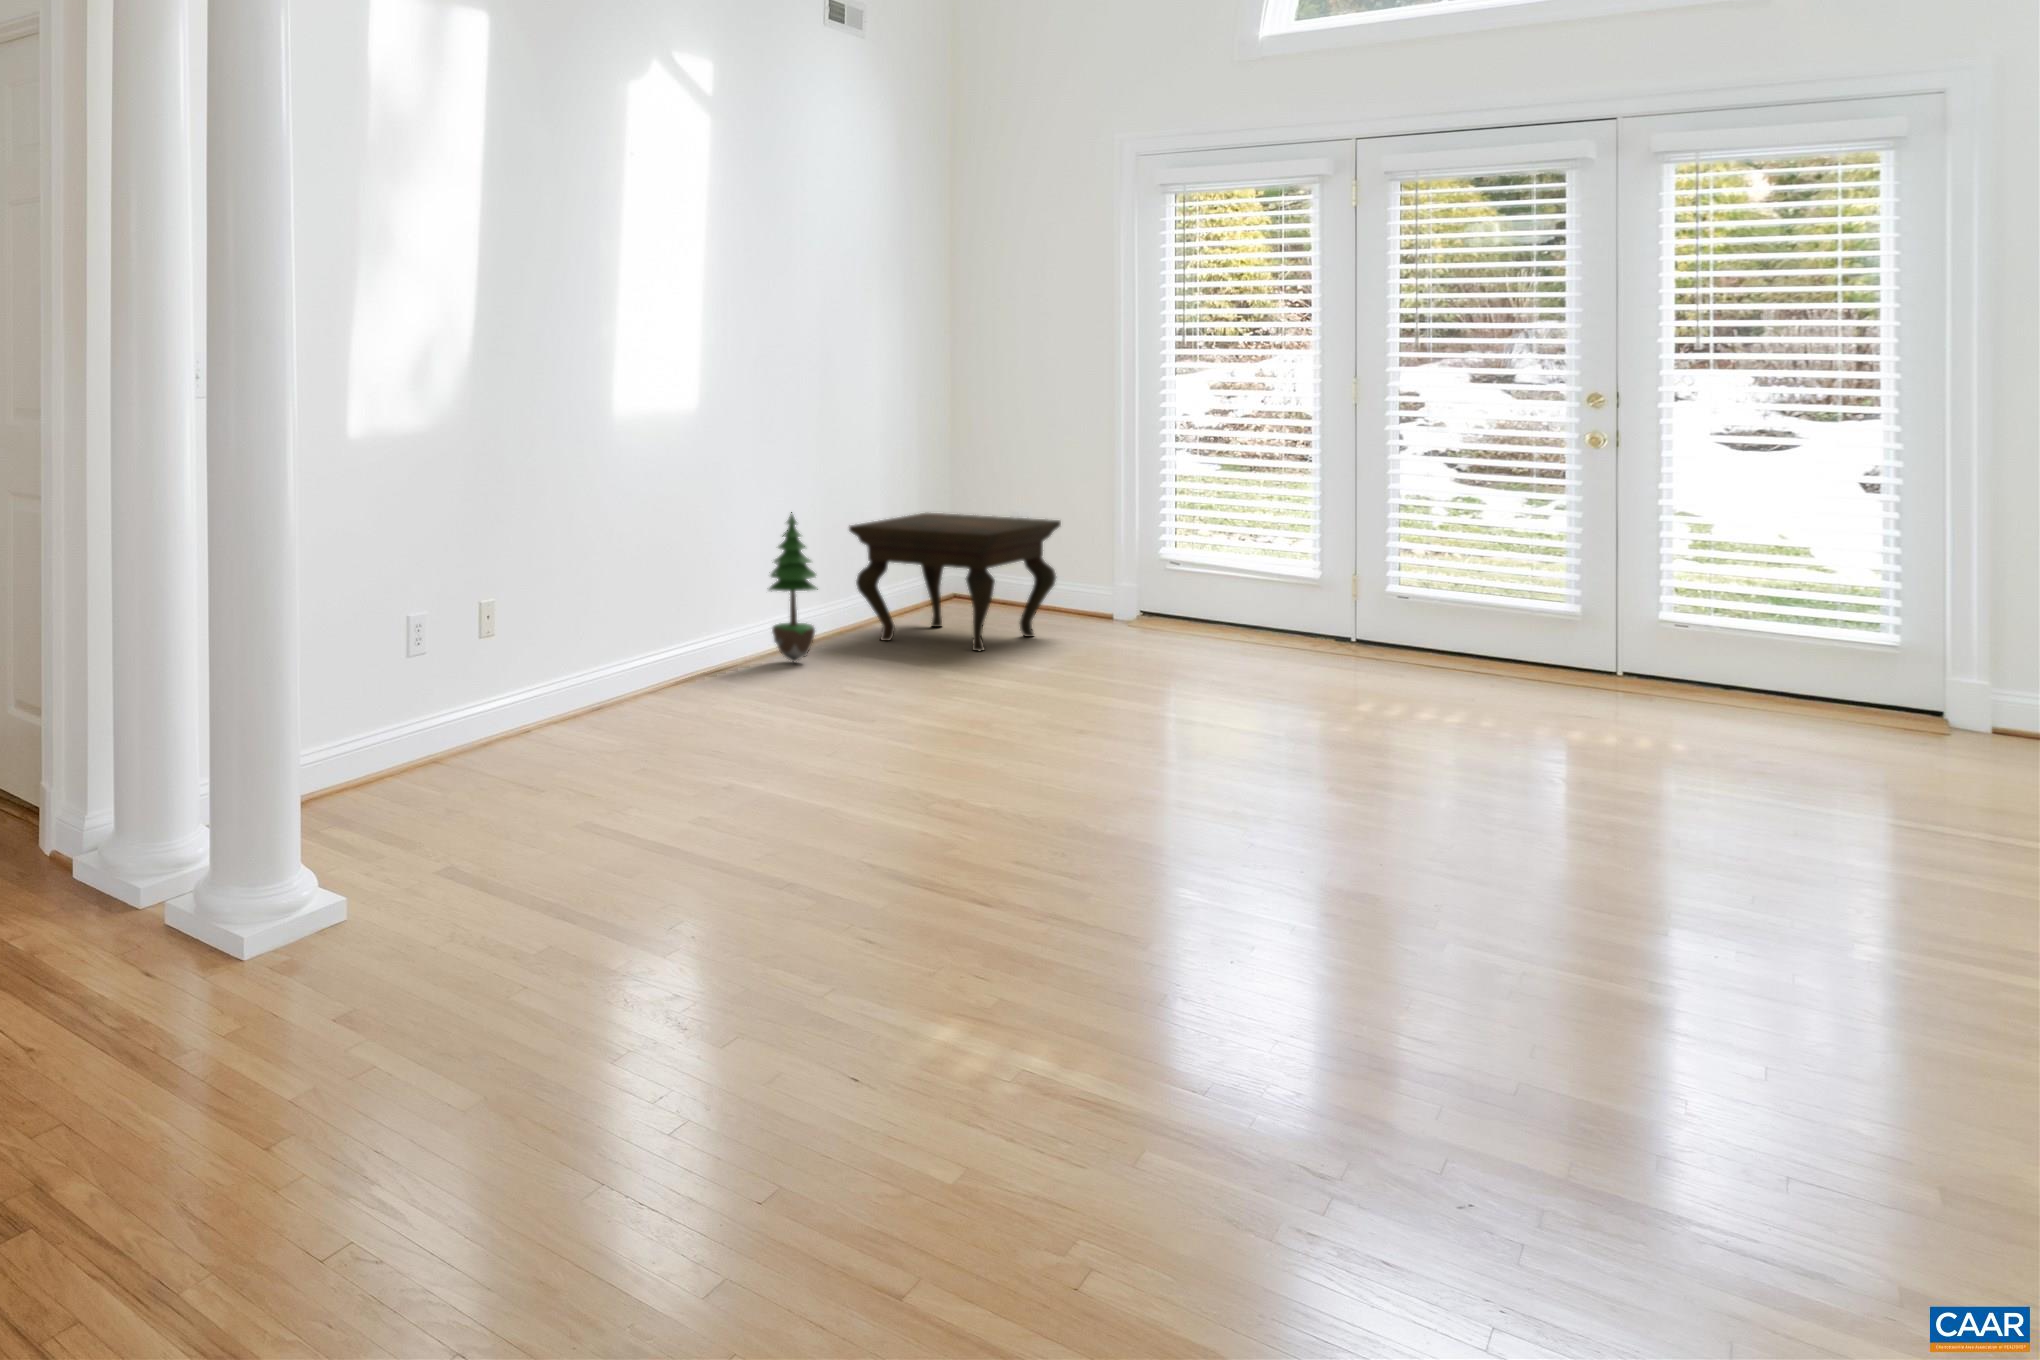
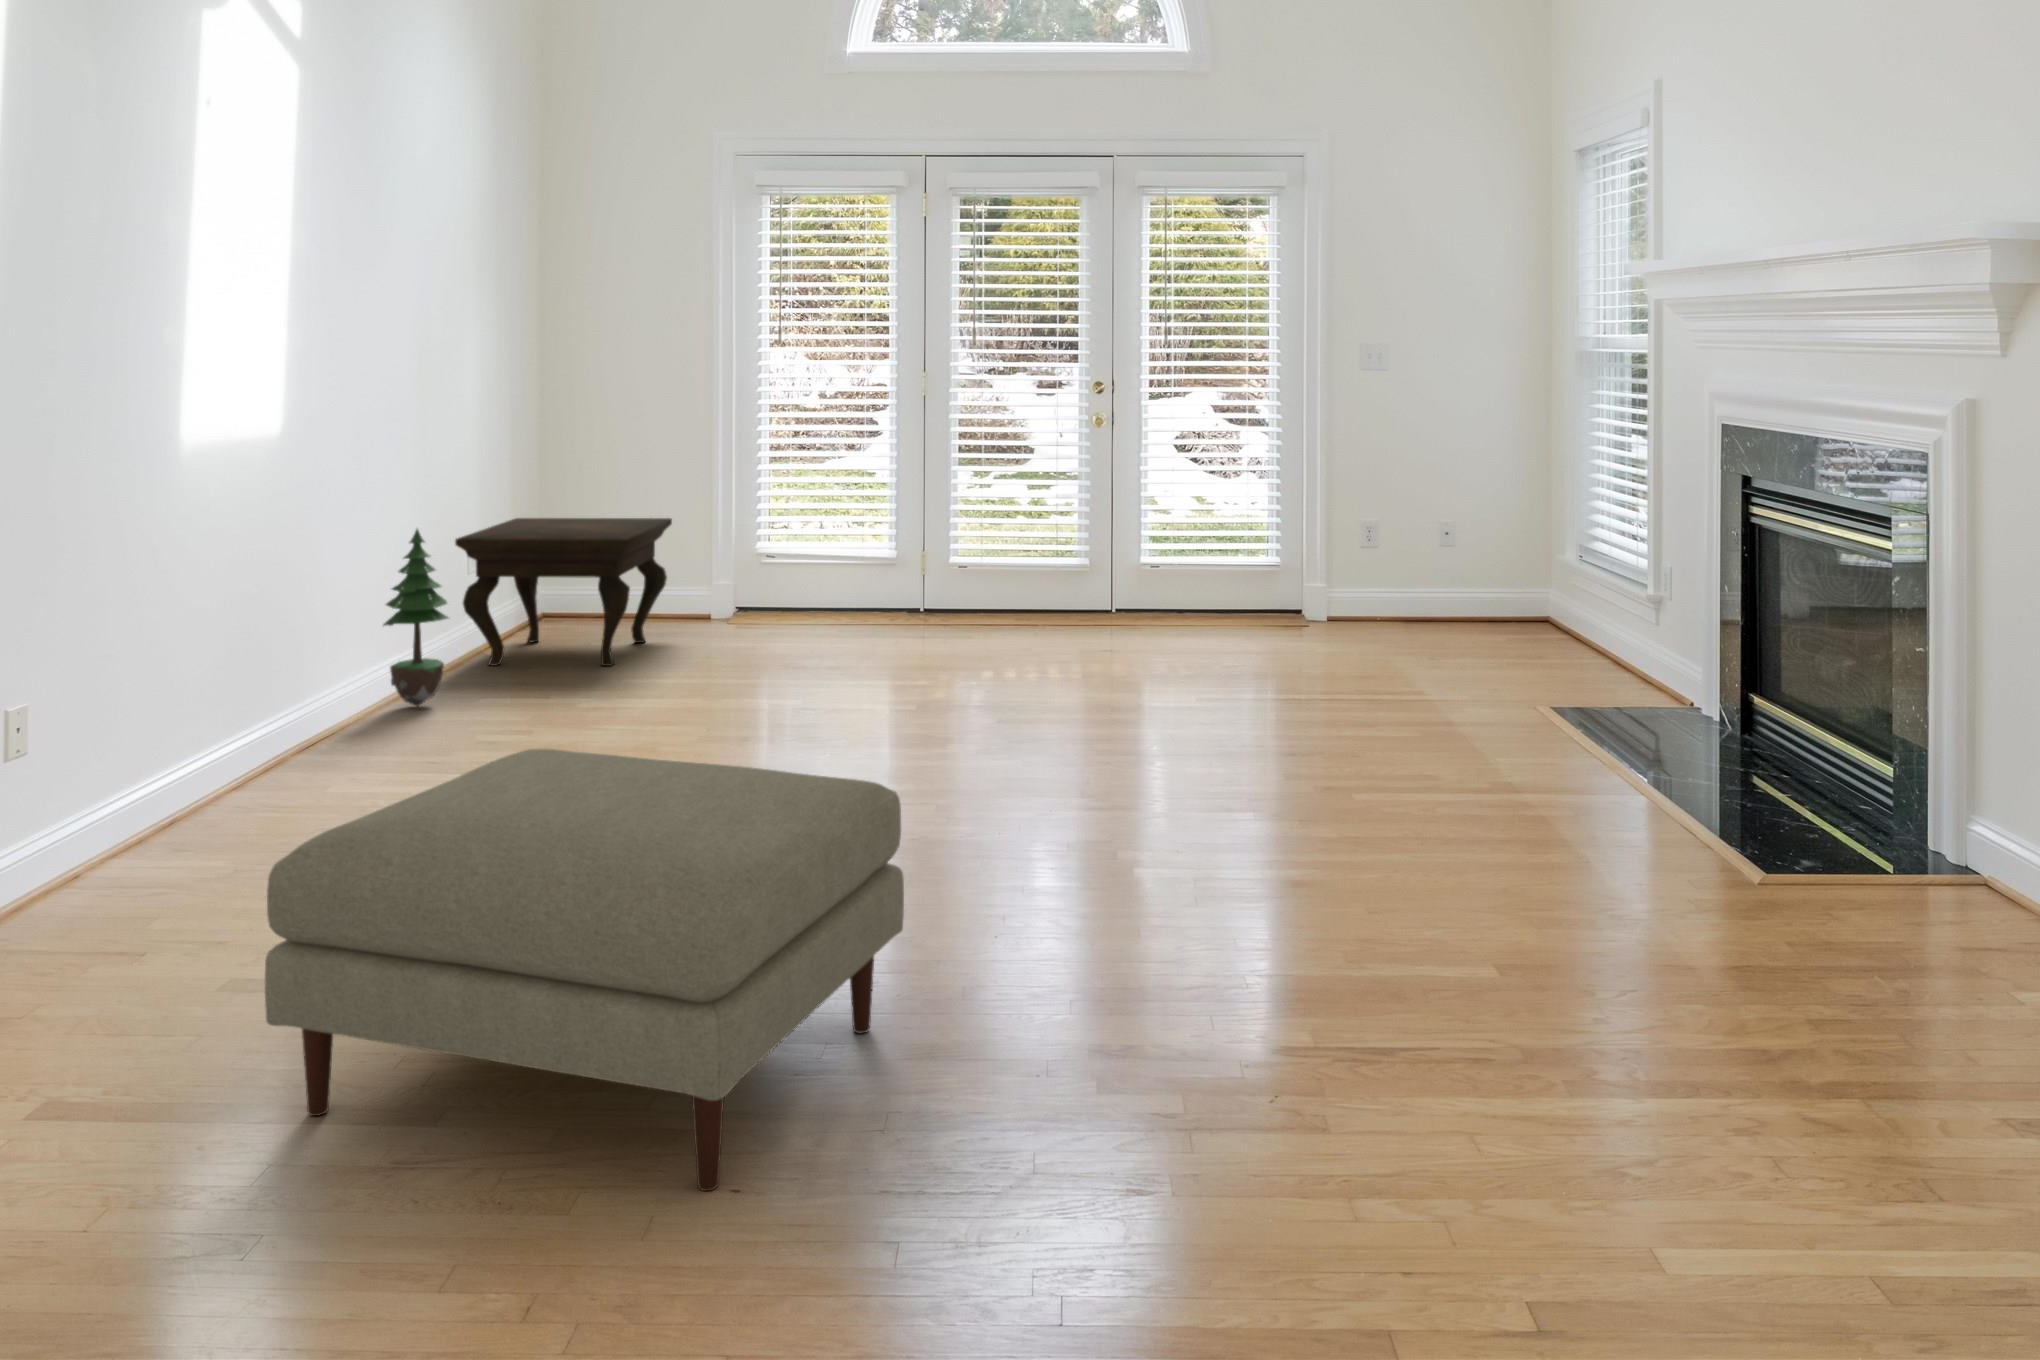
ottoman: none [488,658,909,932] -> present [265,749,904,1191]

